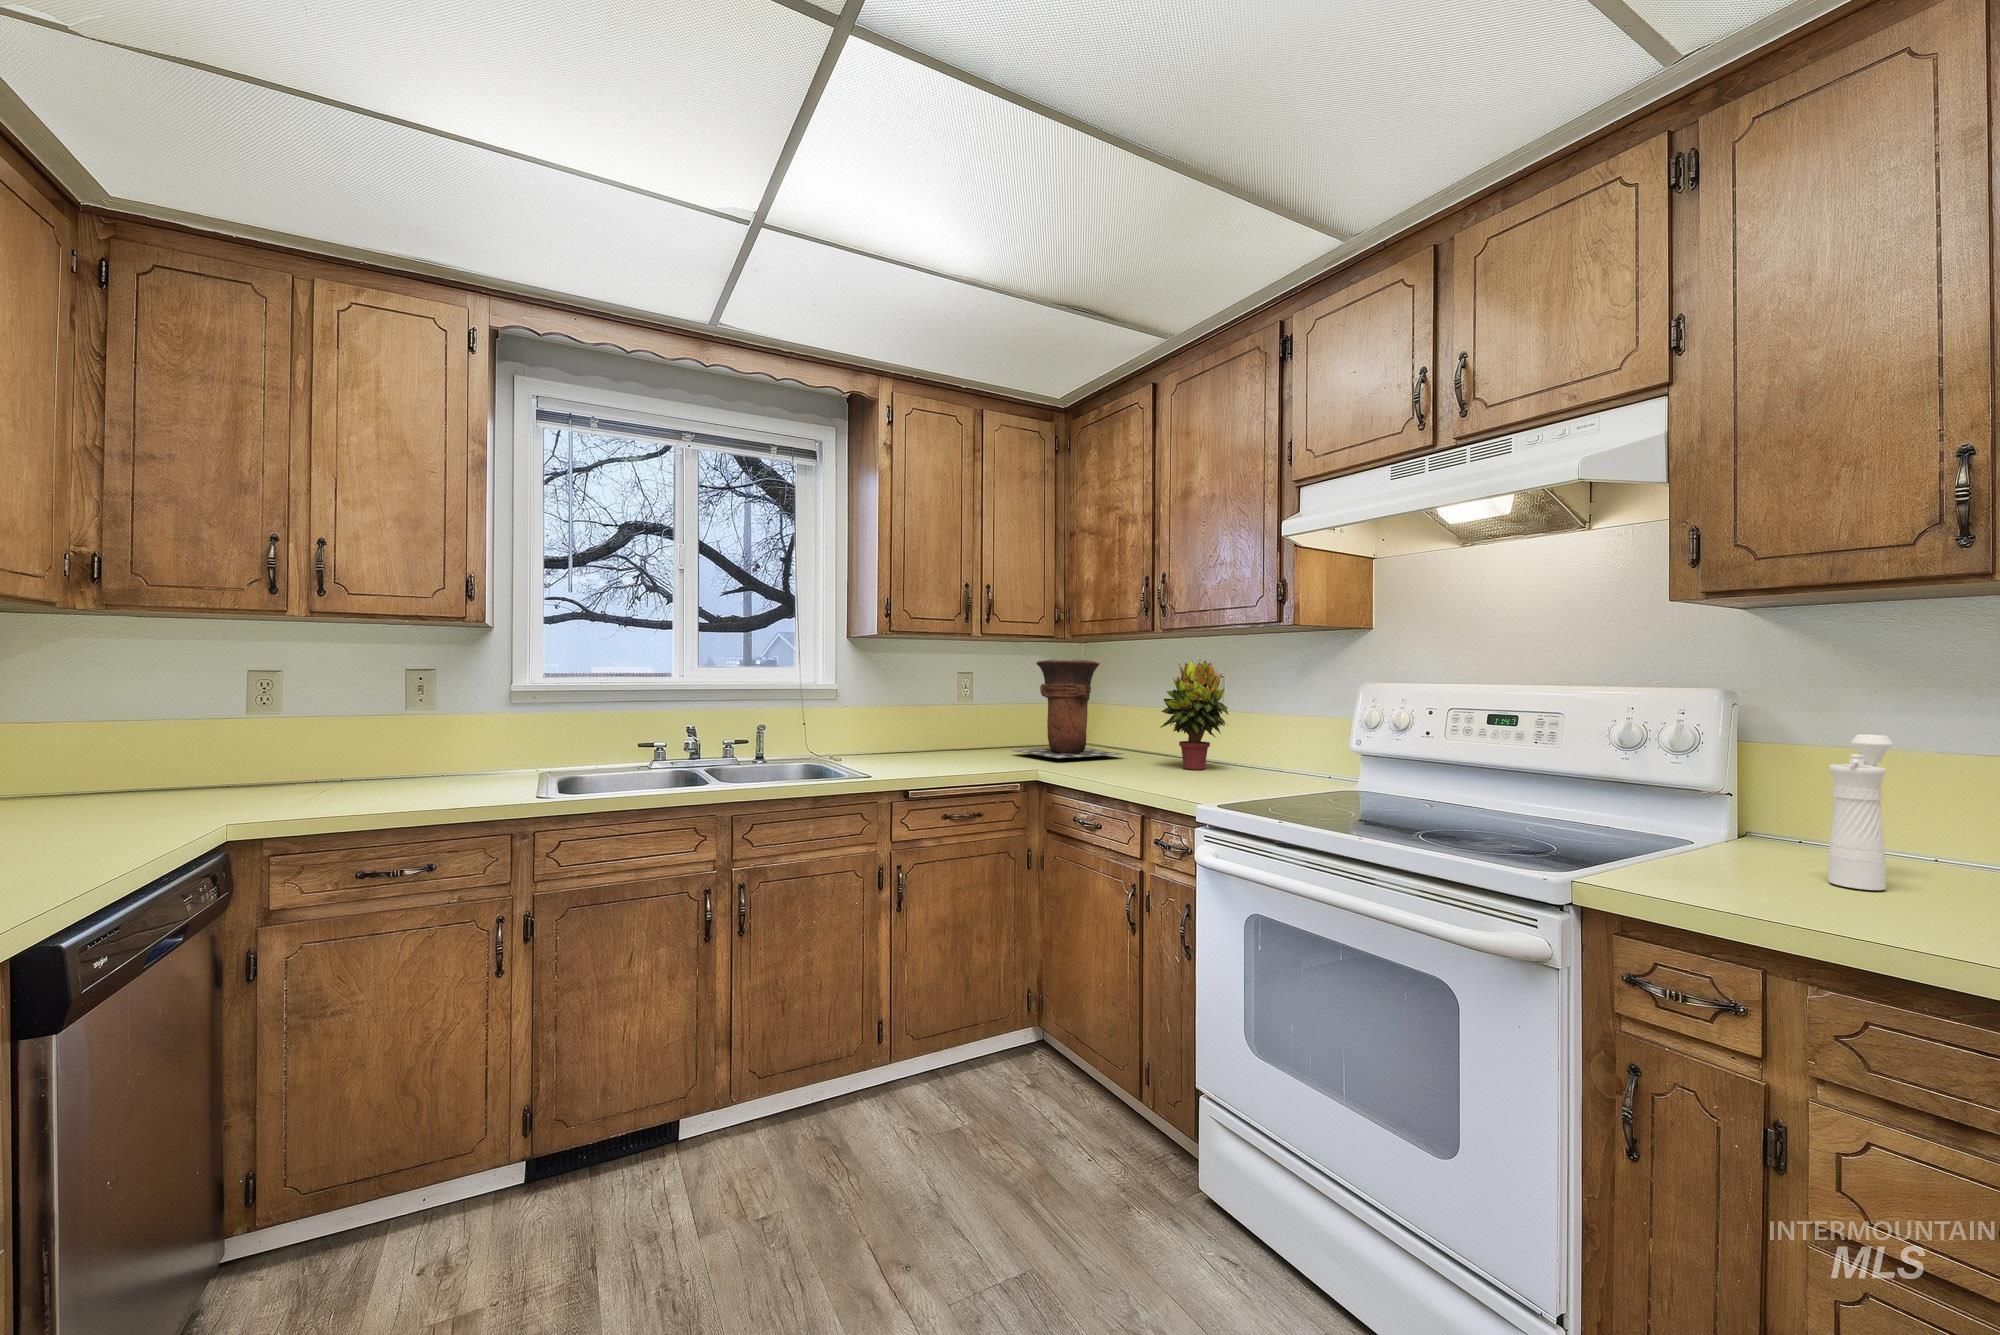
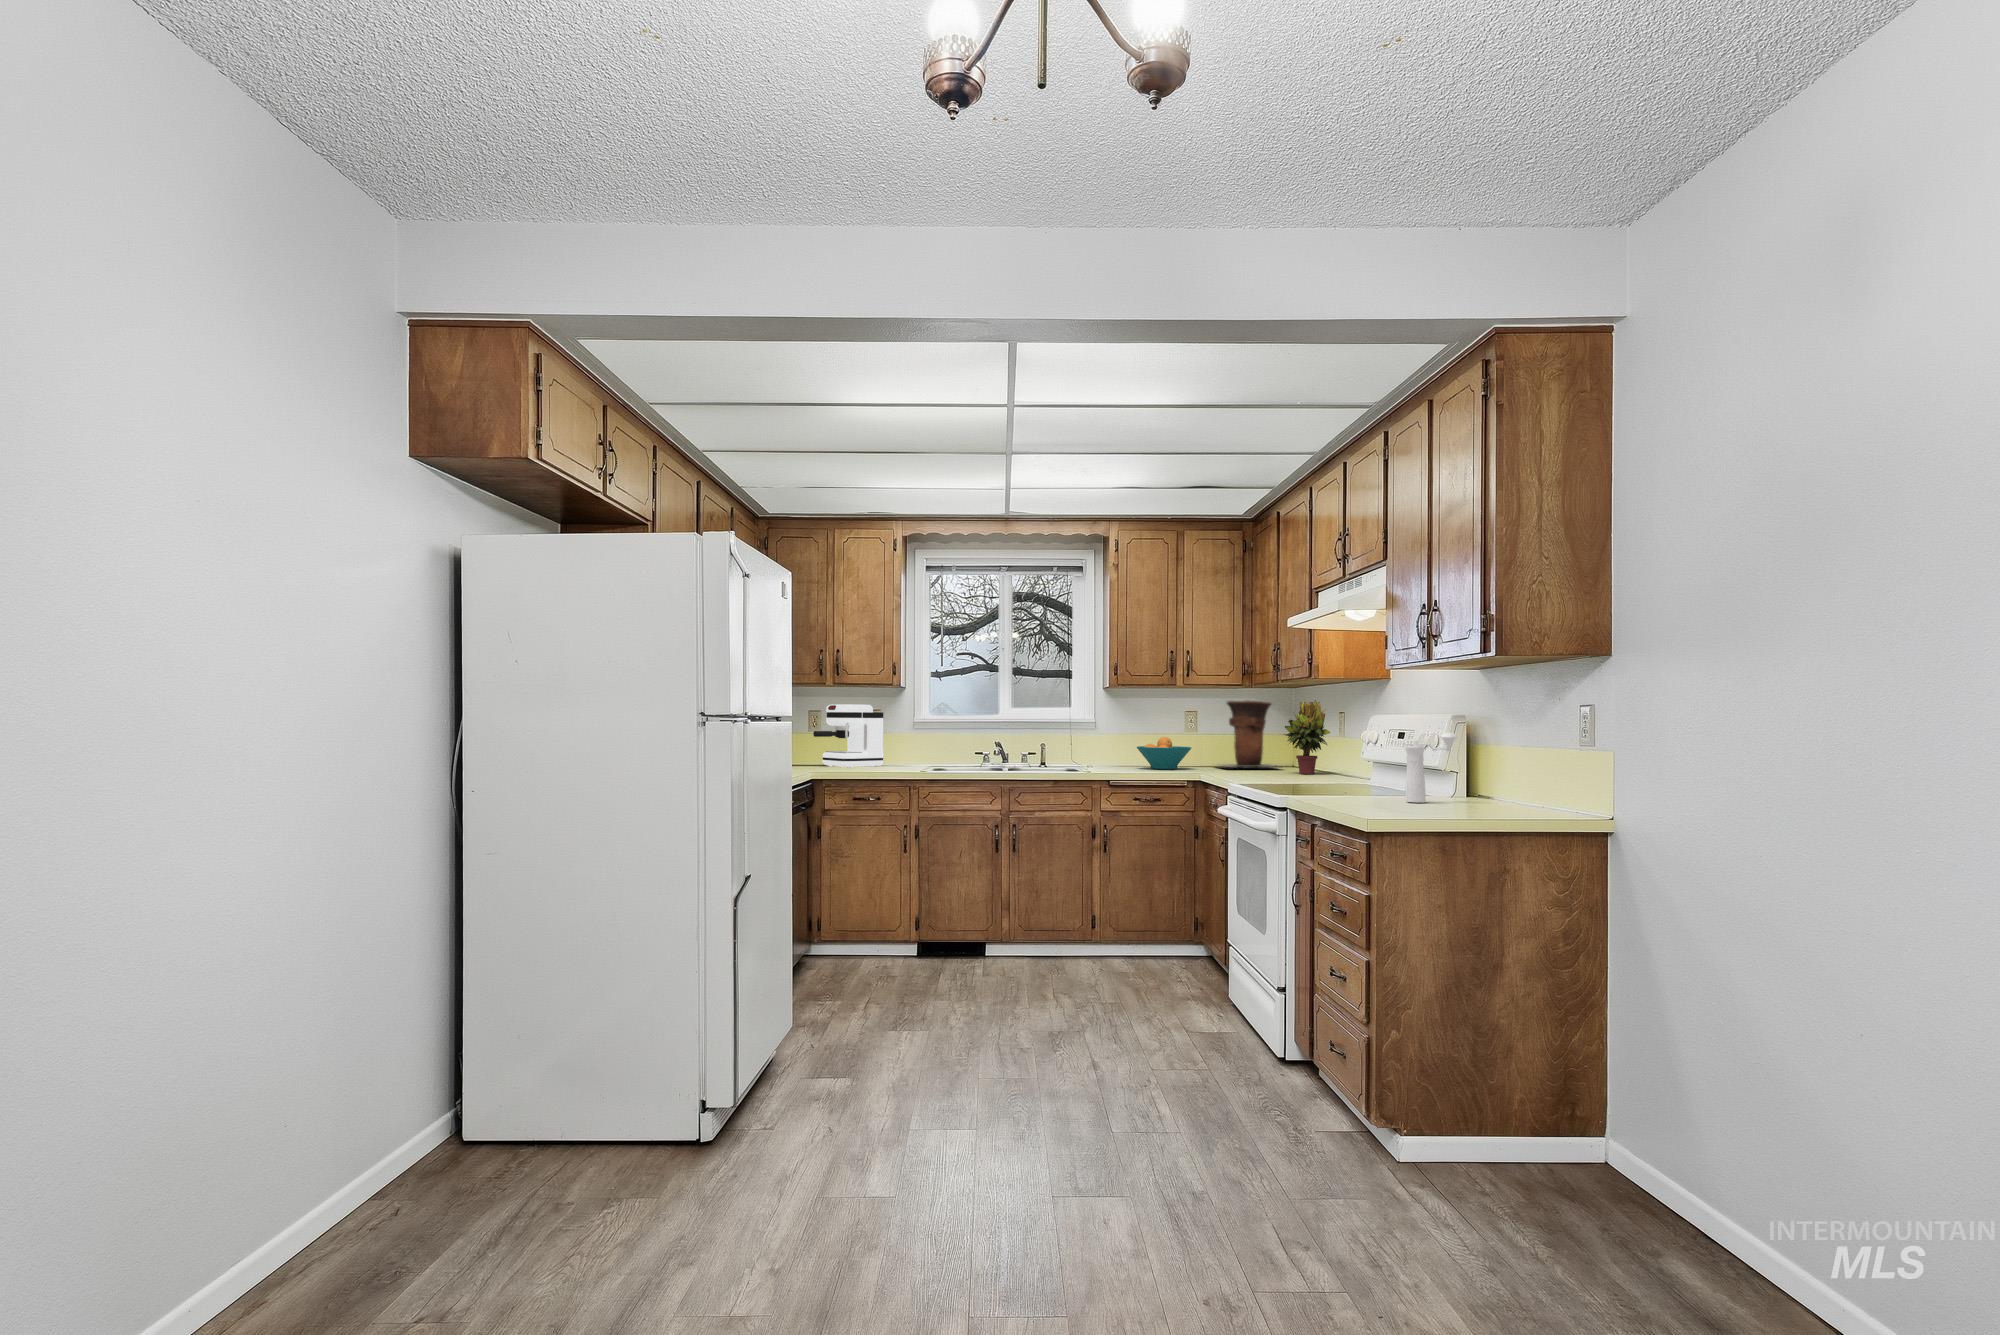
coffee maker: none [255,660,443,797] -> present [813,704,884,768]
fruit bowl: none [923,715,1008,766] -> present [1137,737,1191,769]

